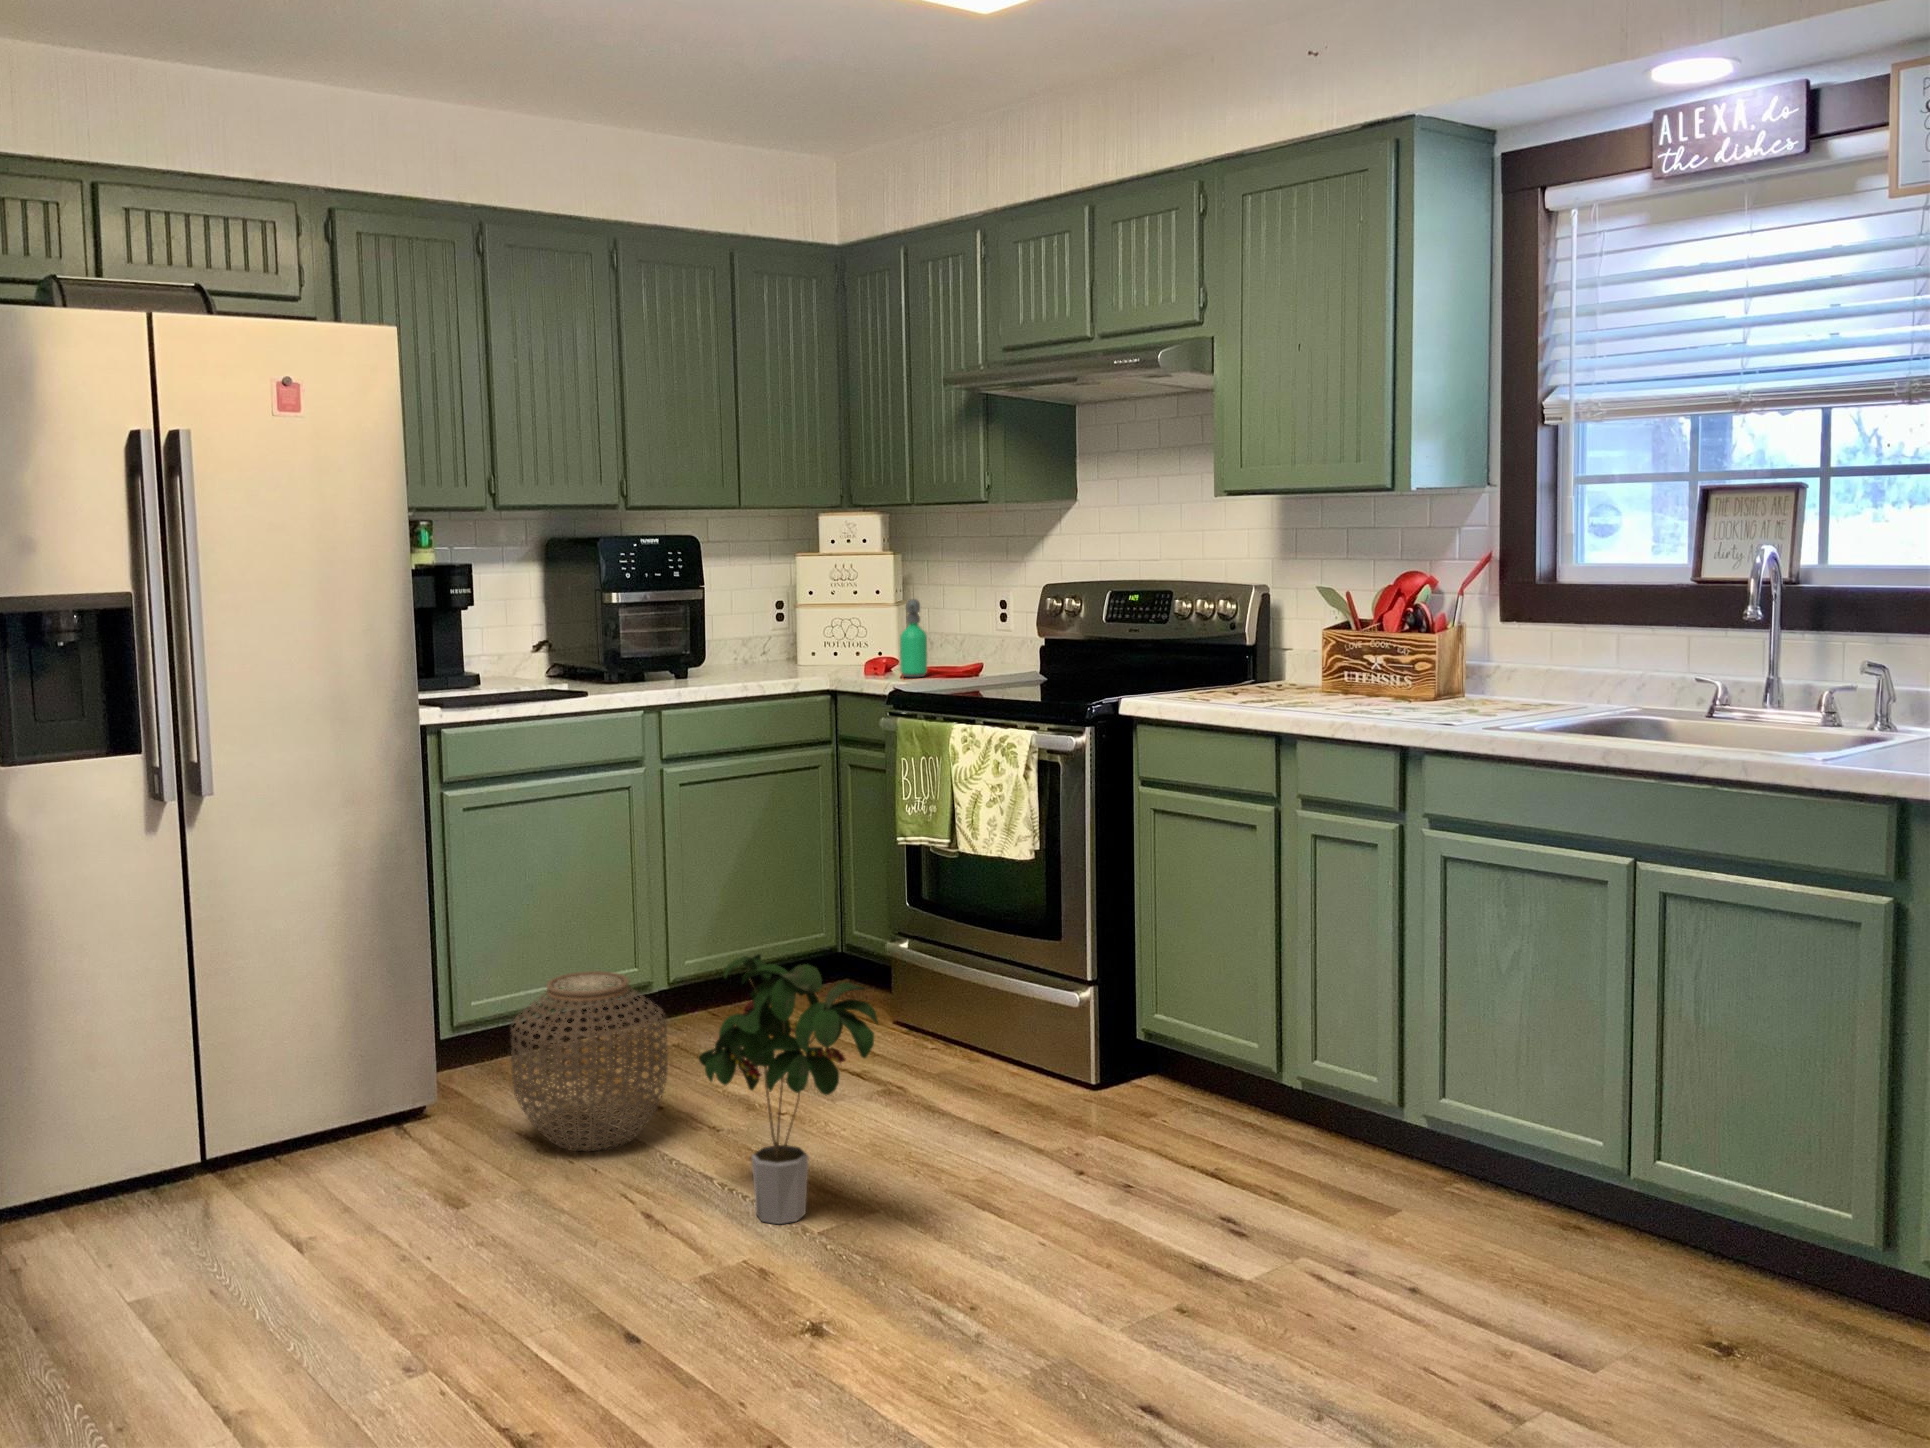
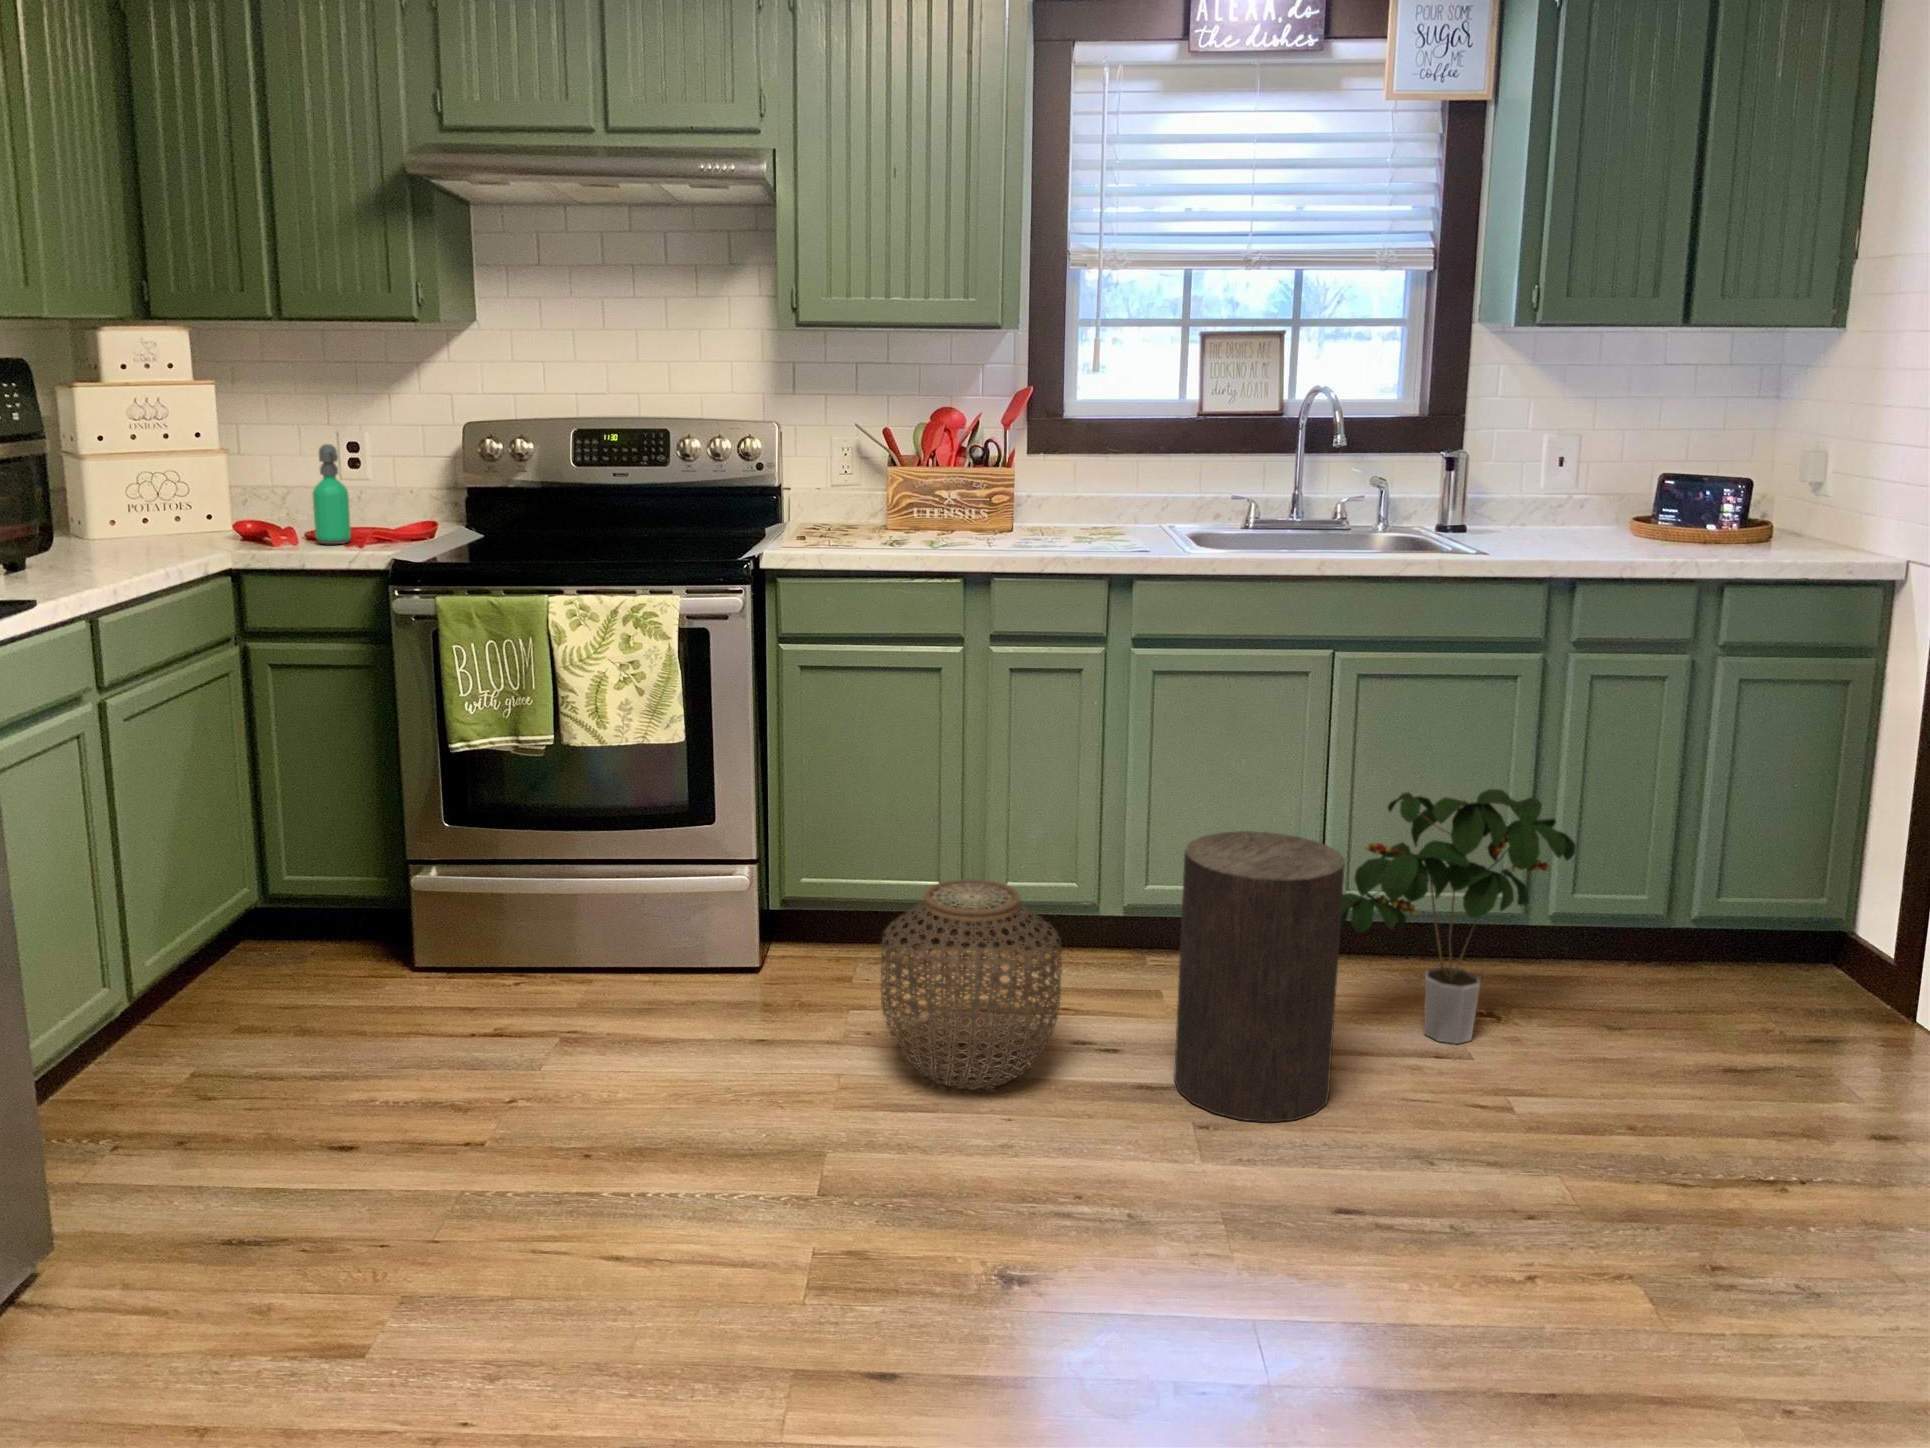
potted plant: present [699,954,878,1224] -> present [1341,789,1576,1044]
woven basket: present [511,971,668,1151] -> present [881,879,1061,1089]
stool: none [1209,1012,1378,1325] -> present [1174,831,1345,1122]

